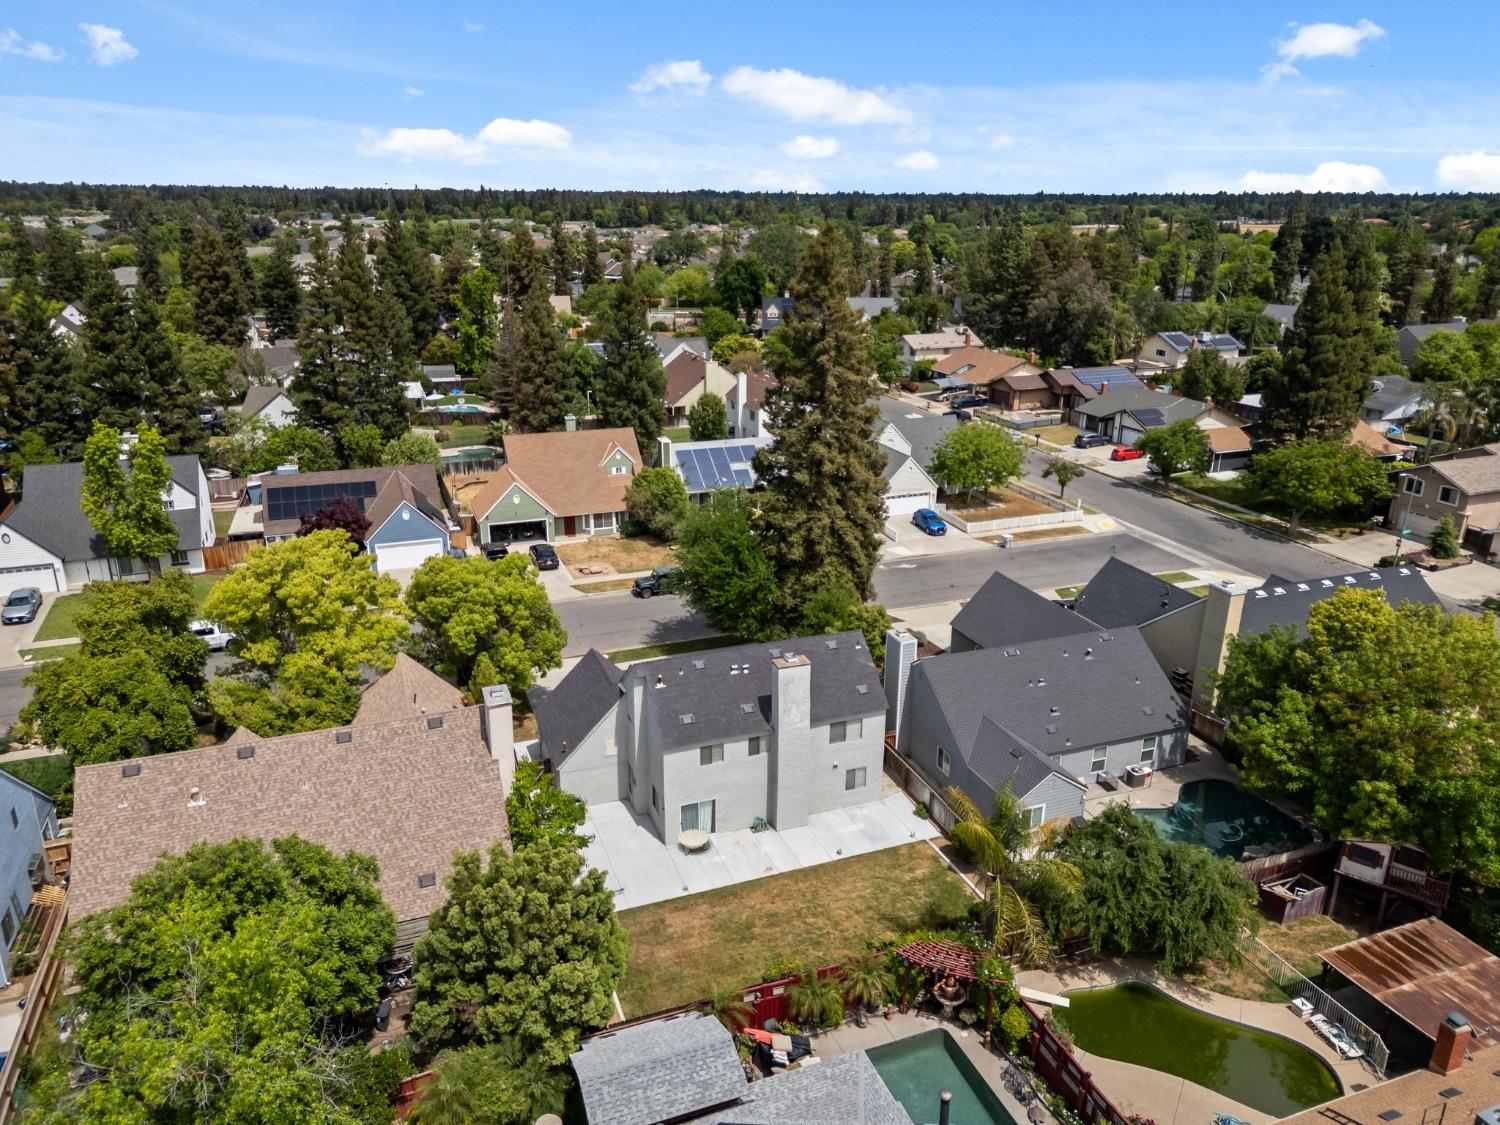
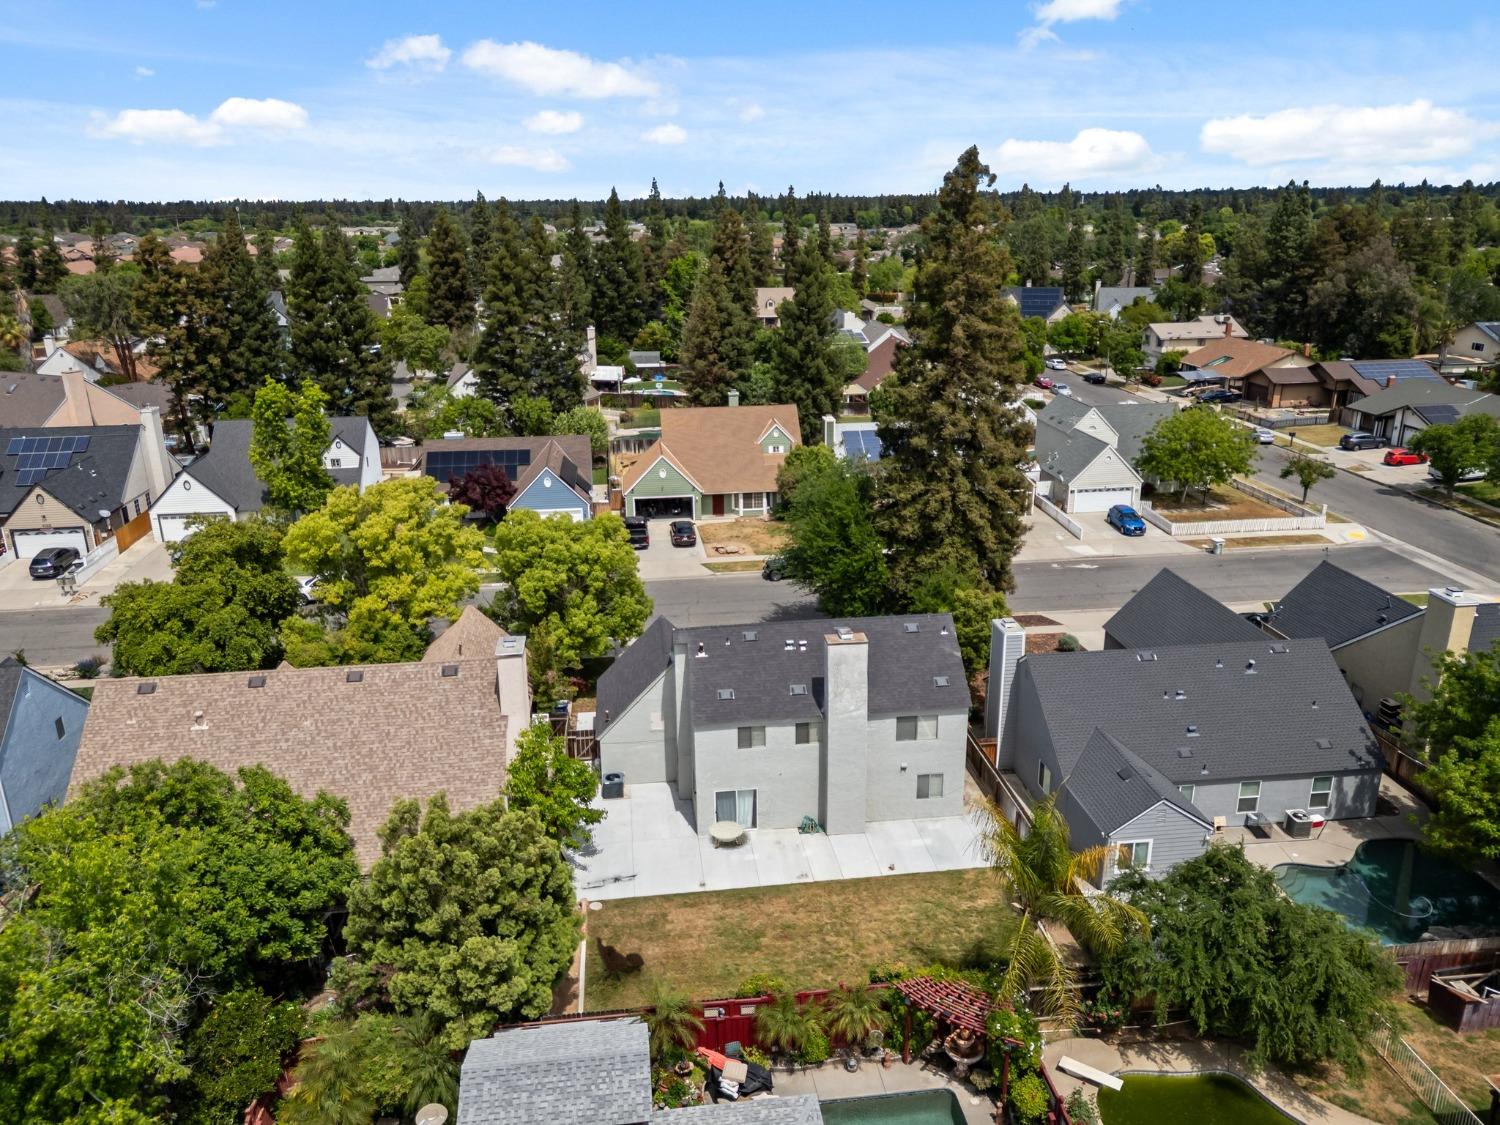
lounge chair: none [623,949,664,986] -> present [596,937,644,980]

